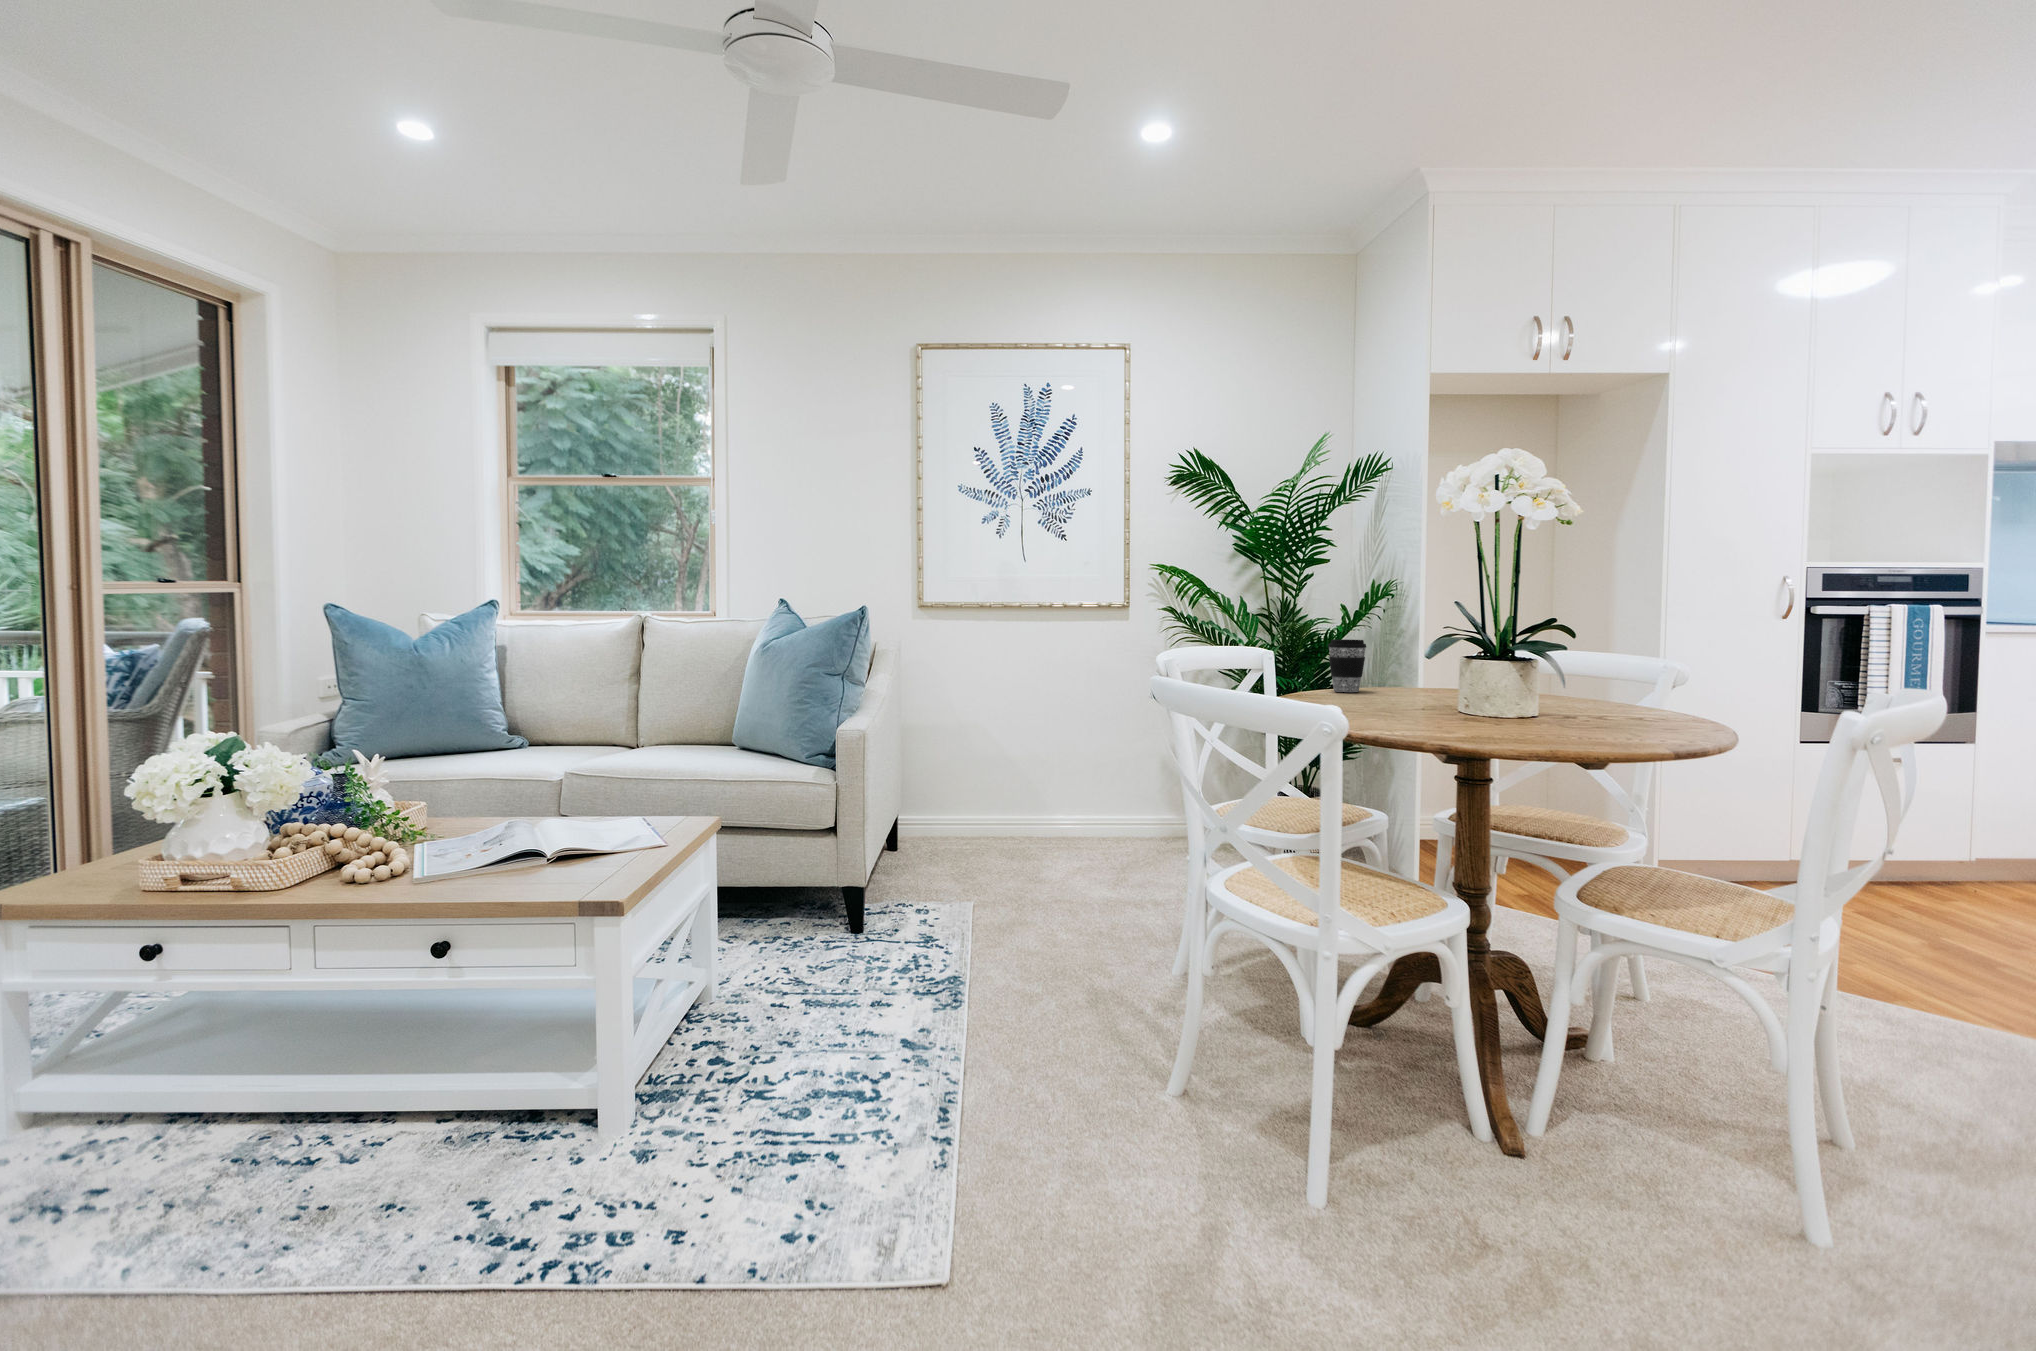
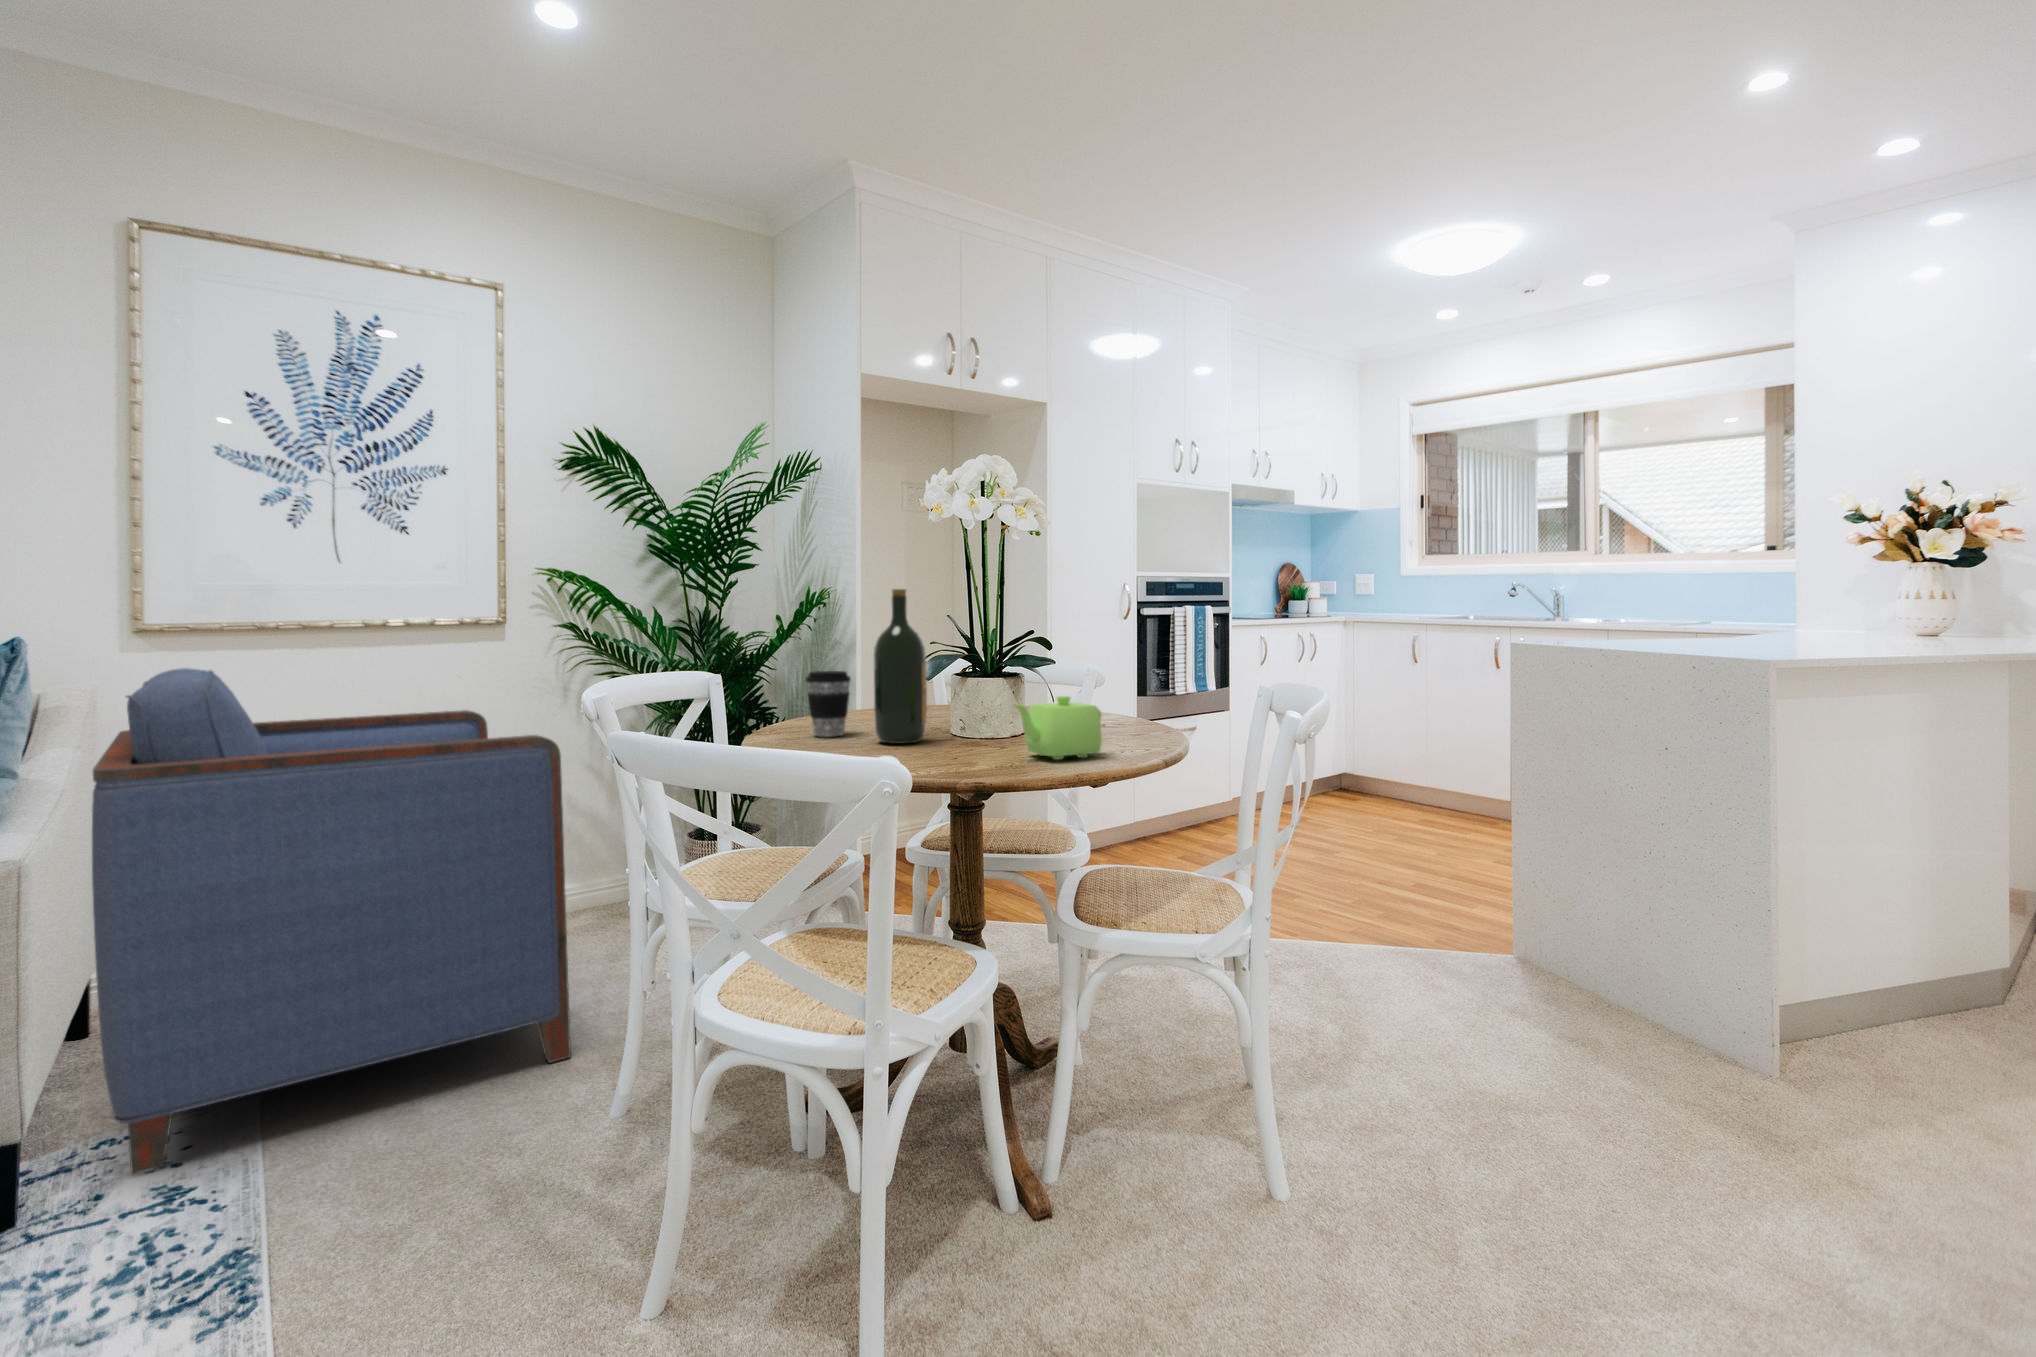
wine bottle: none [1380,571,1428,699] -> present [874,589,927,744]
armchair: none [897,631,1152,928] -> present [92,668,571,1175]
teapot: none [1487,661,1582,716] -> present [1014,696,1102,760]

